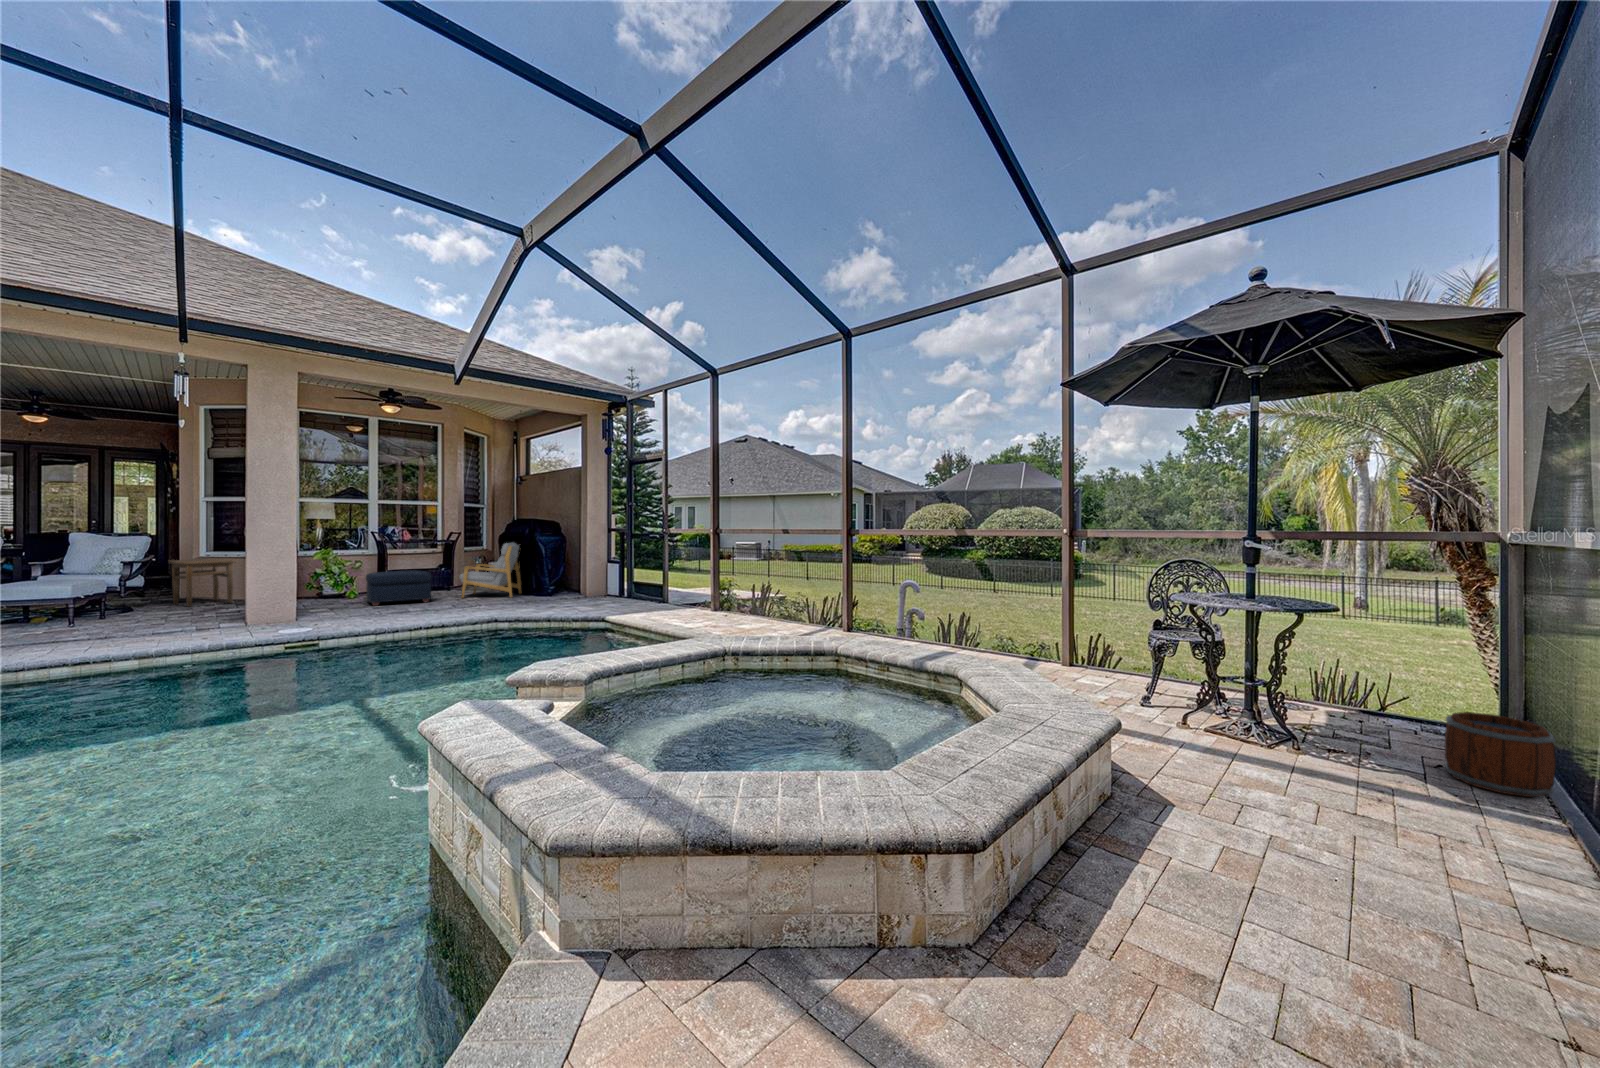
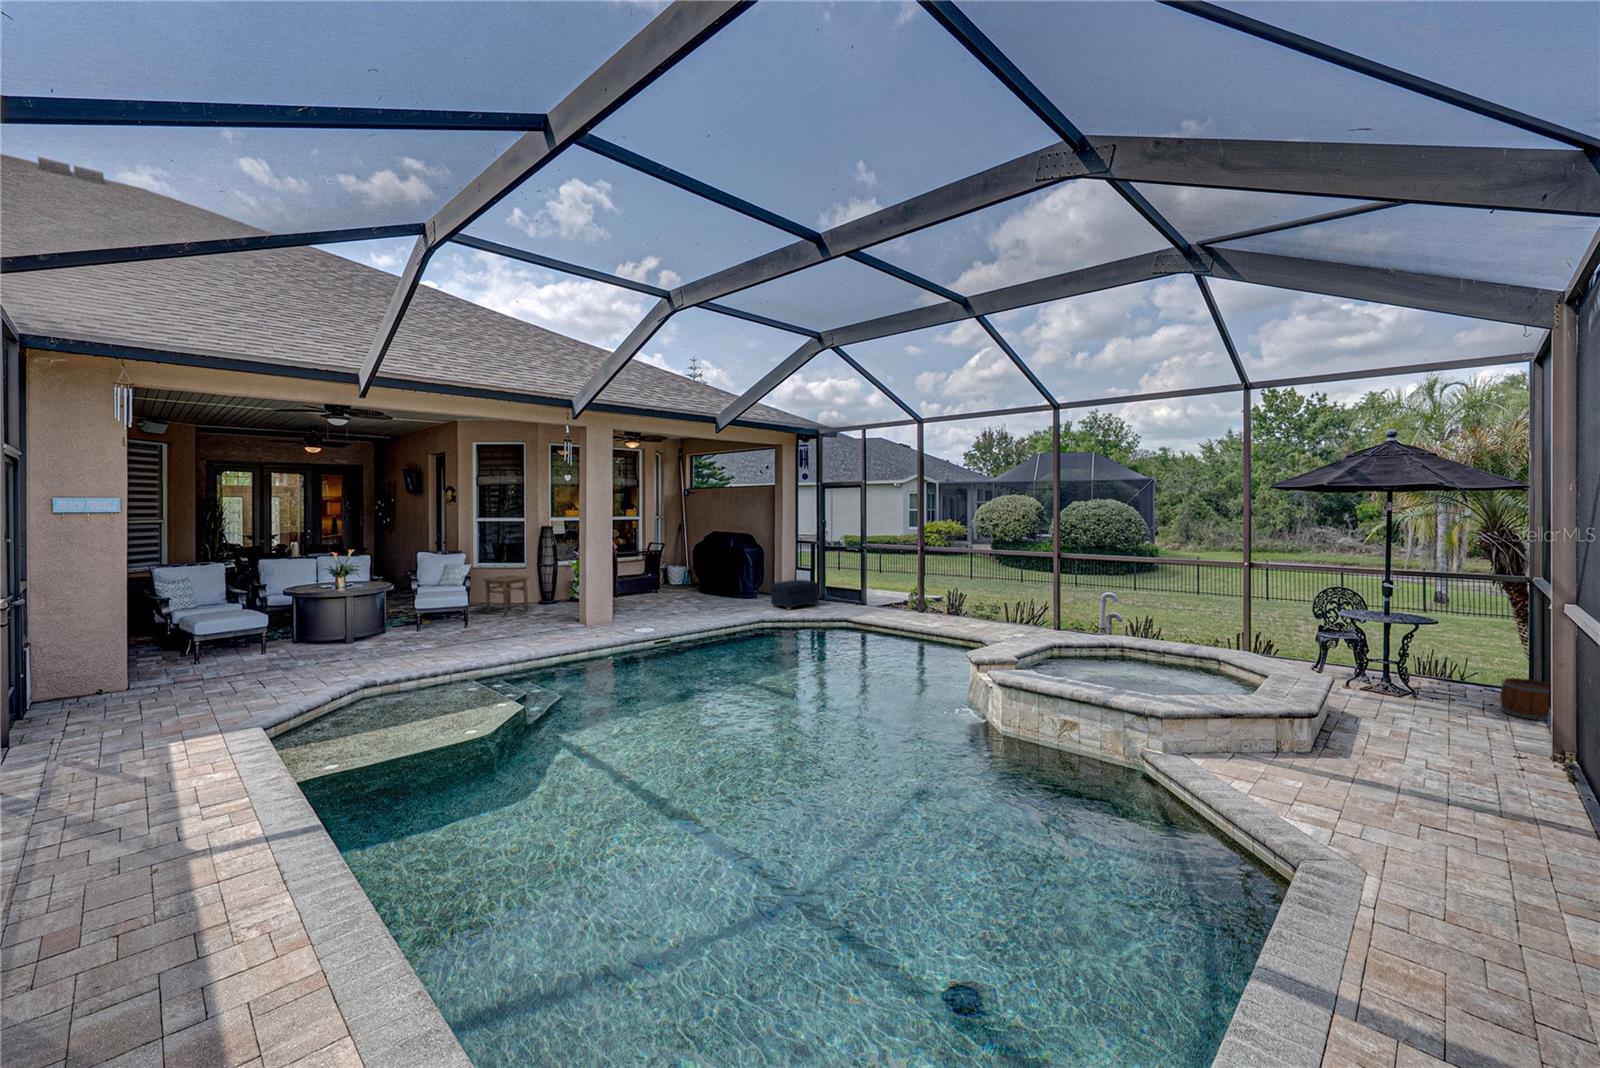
armchair: present [460,542,521,598] -> none [690,554,732,602]
ottoman: present [366,570,432,606] -> present [771,580,819,610]

